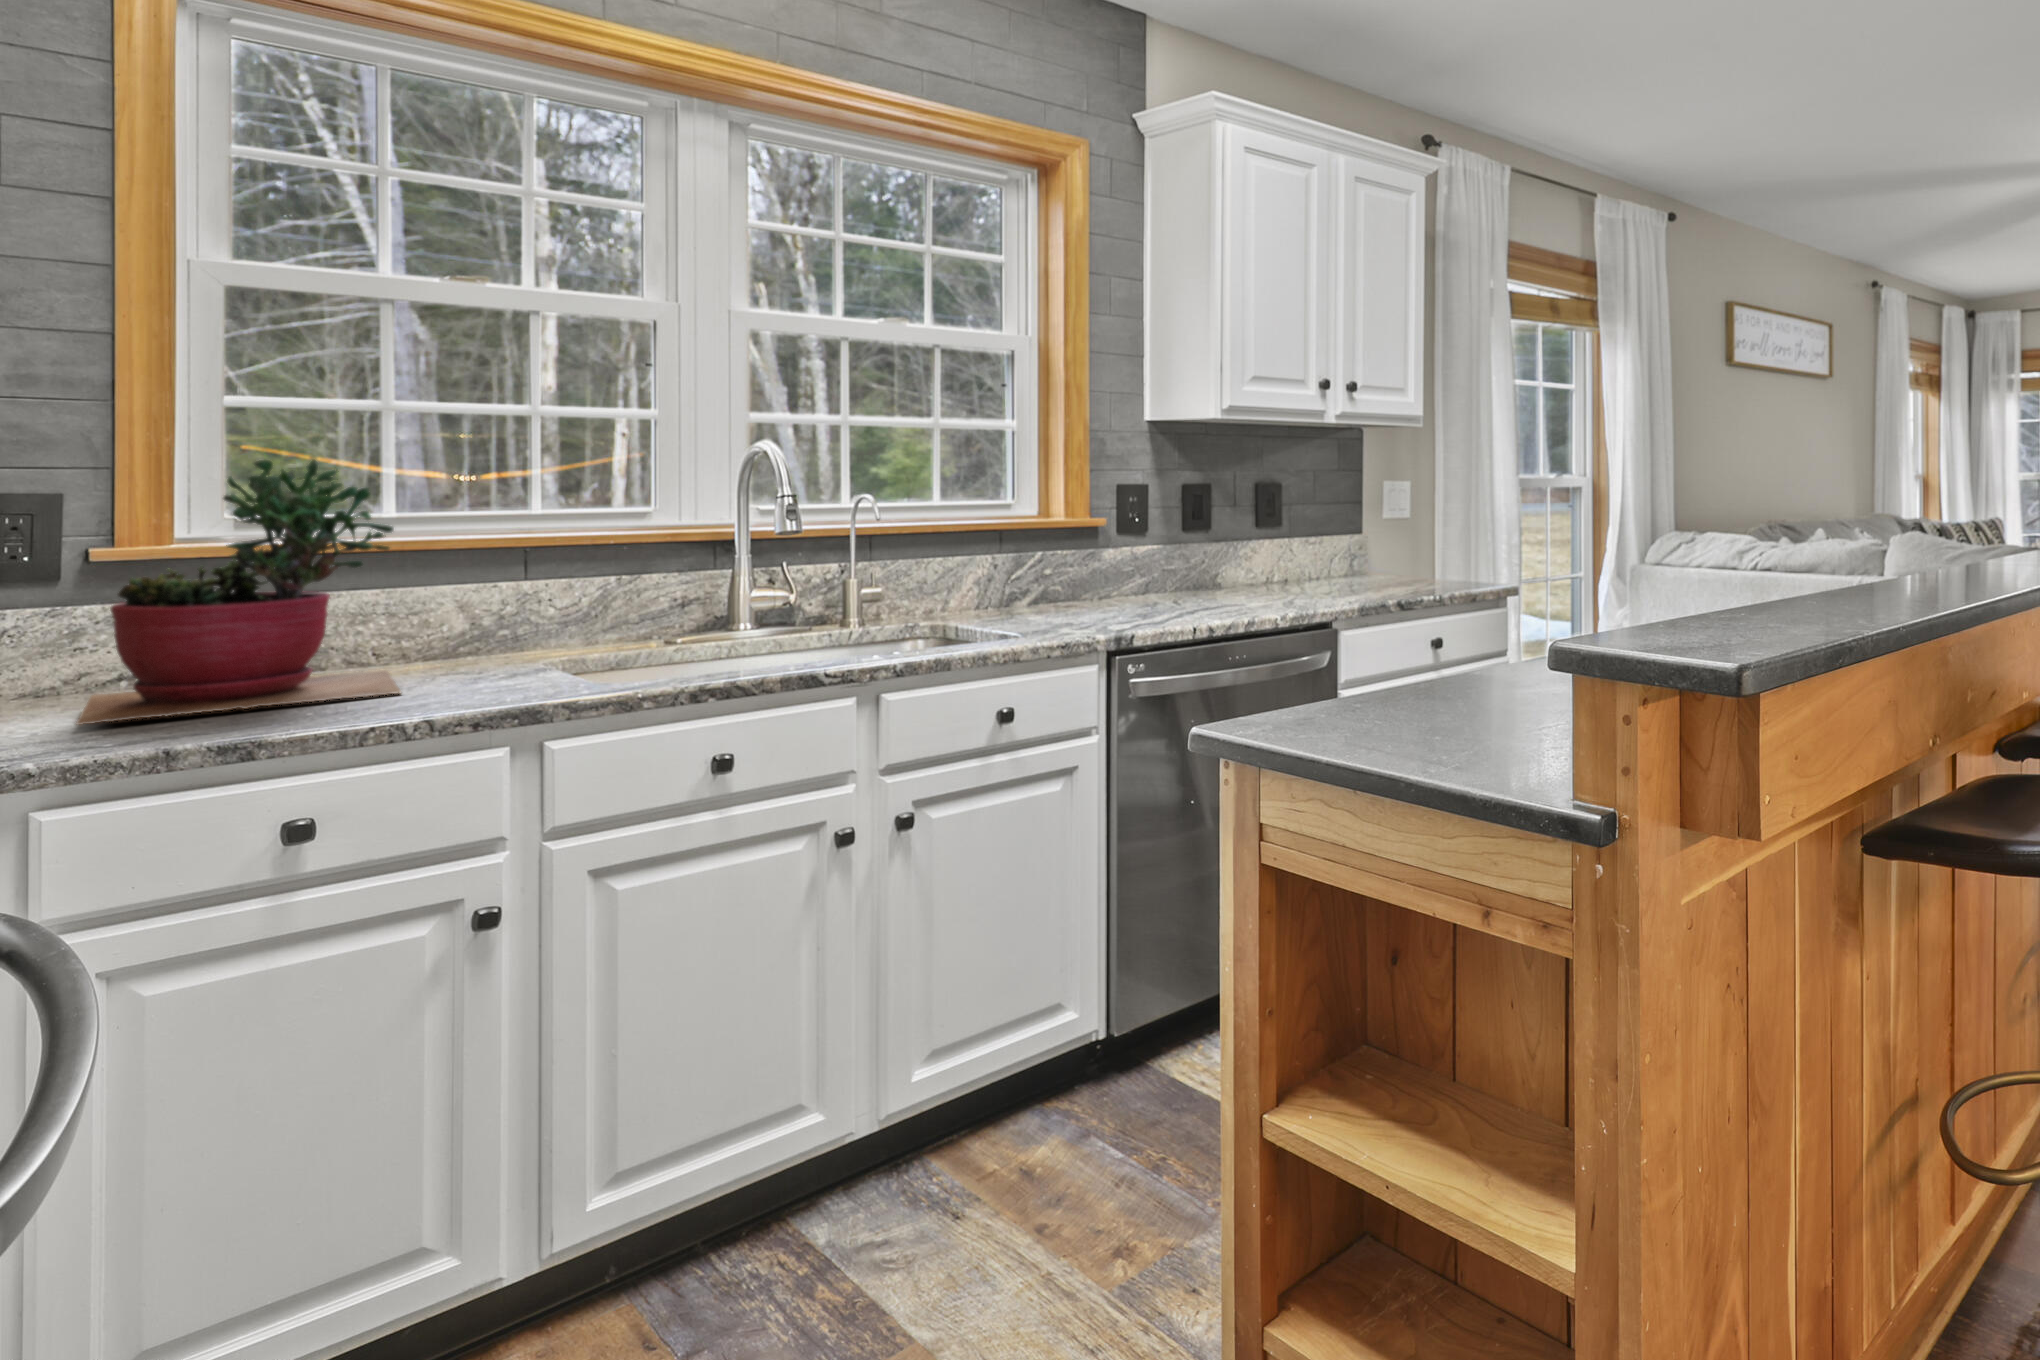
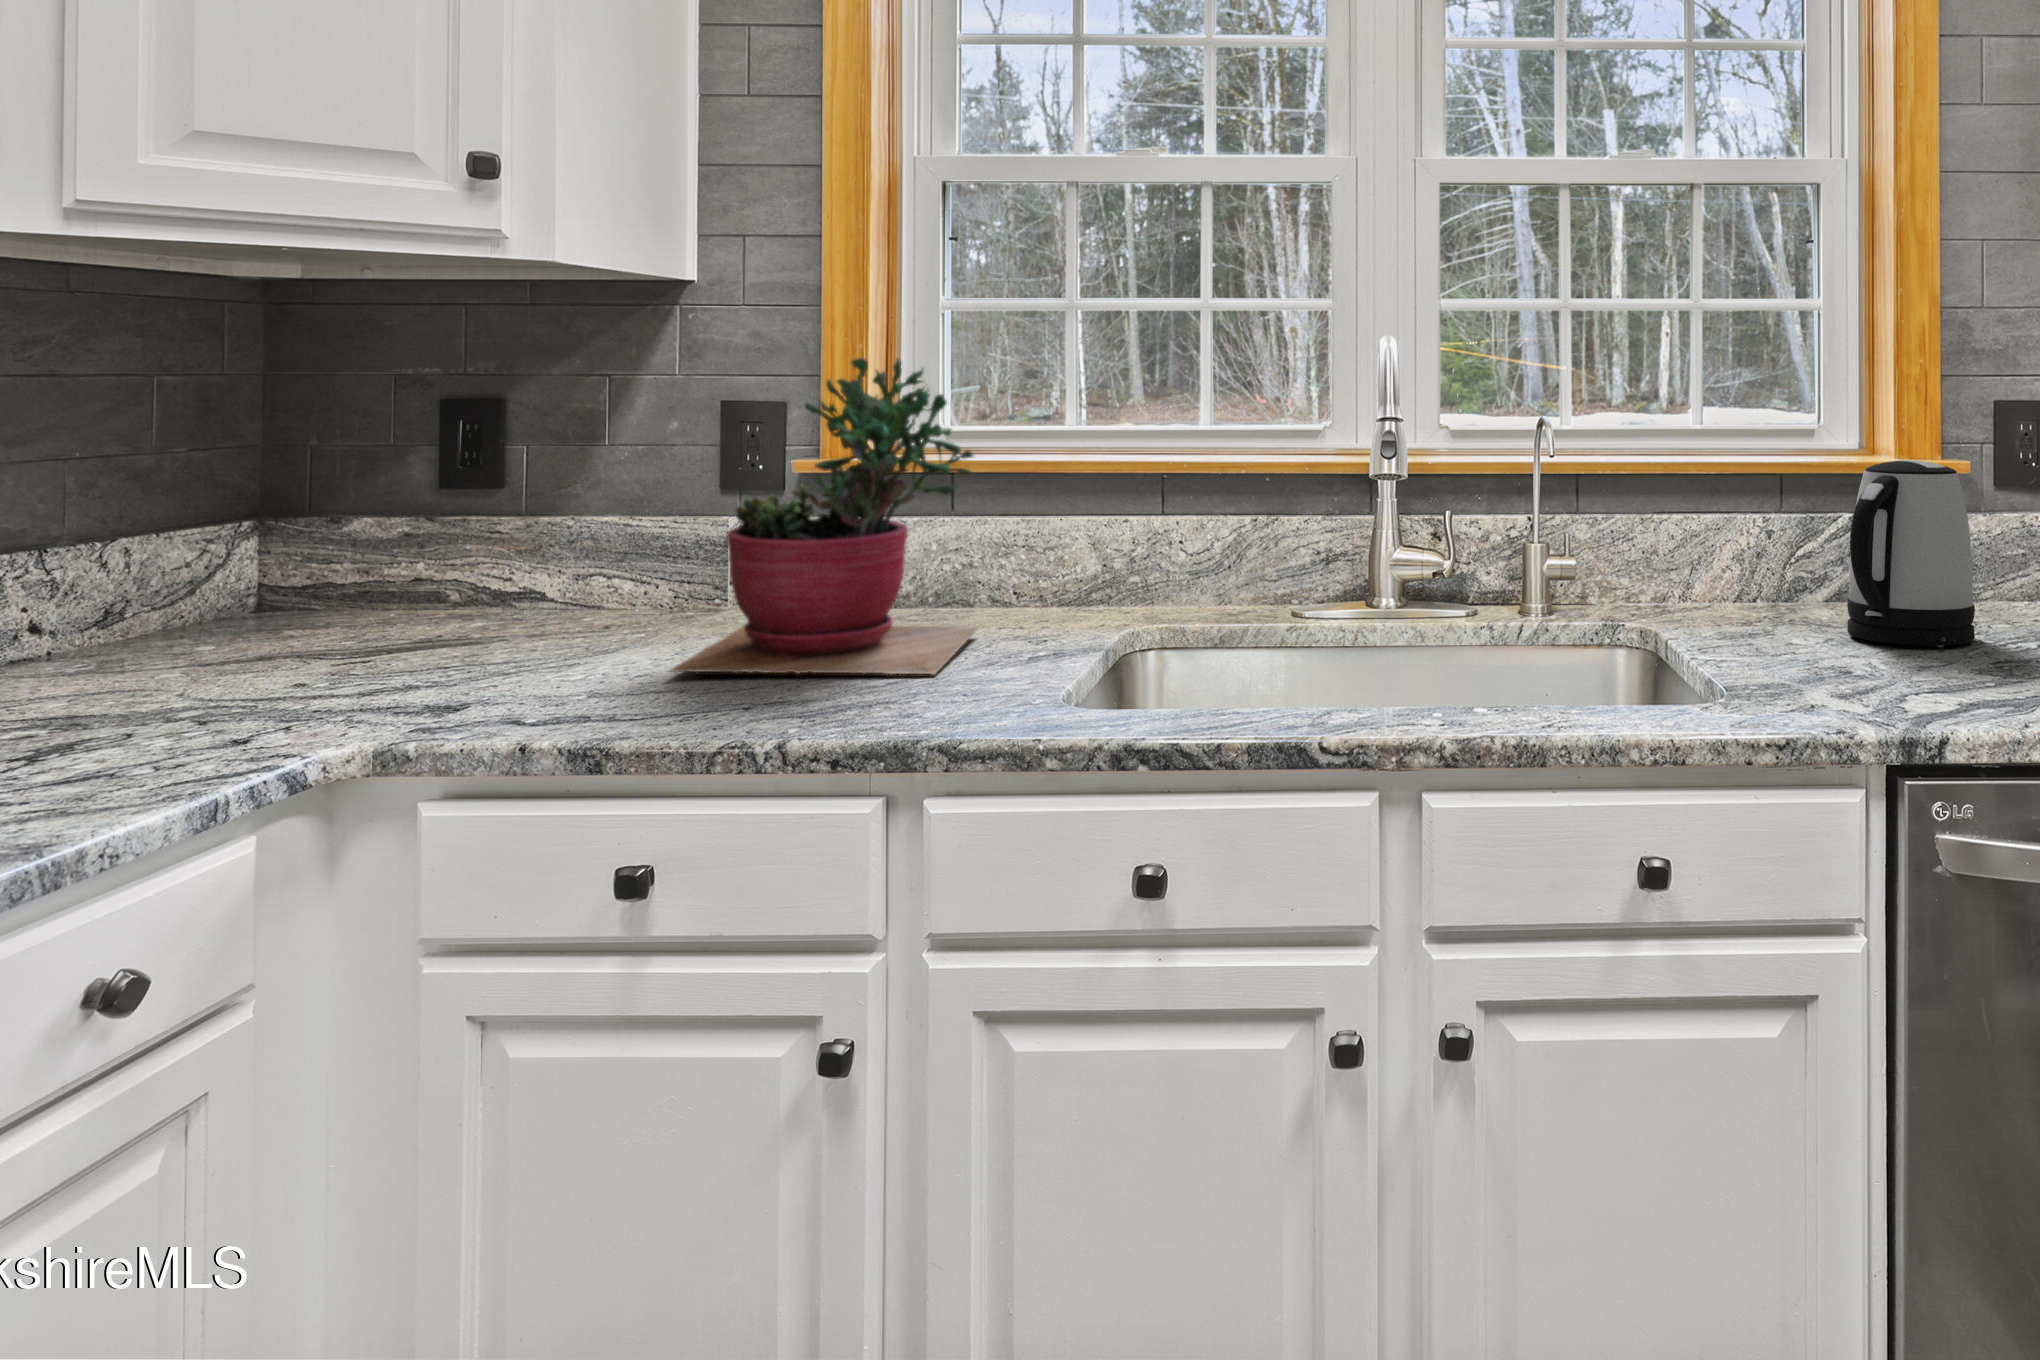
kettle: none [1055,515,1122,609] -> present [1847,460,1975,647]

